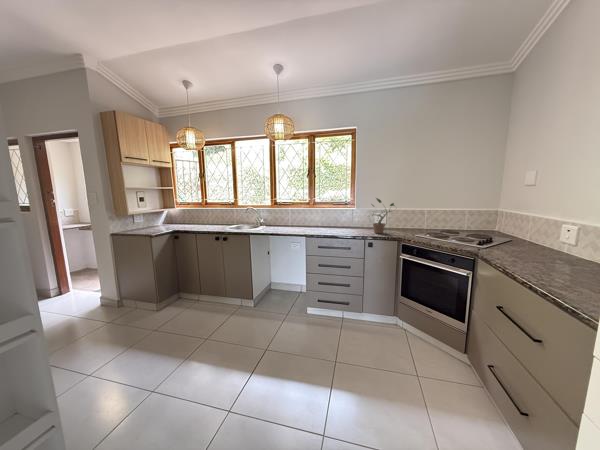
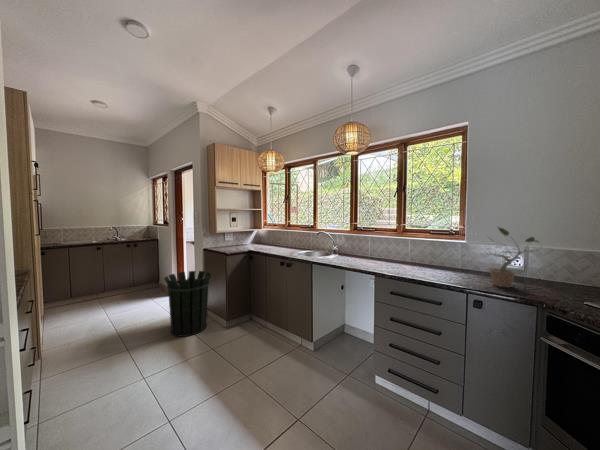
waste bin: none [67,258,132,333] -> present [164,271,212,336]

